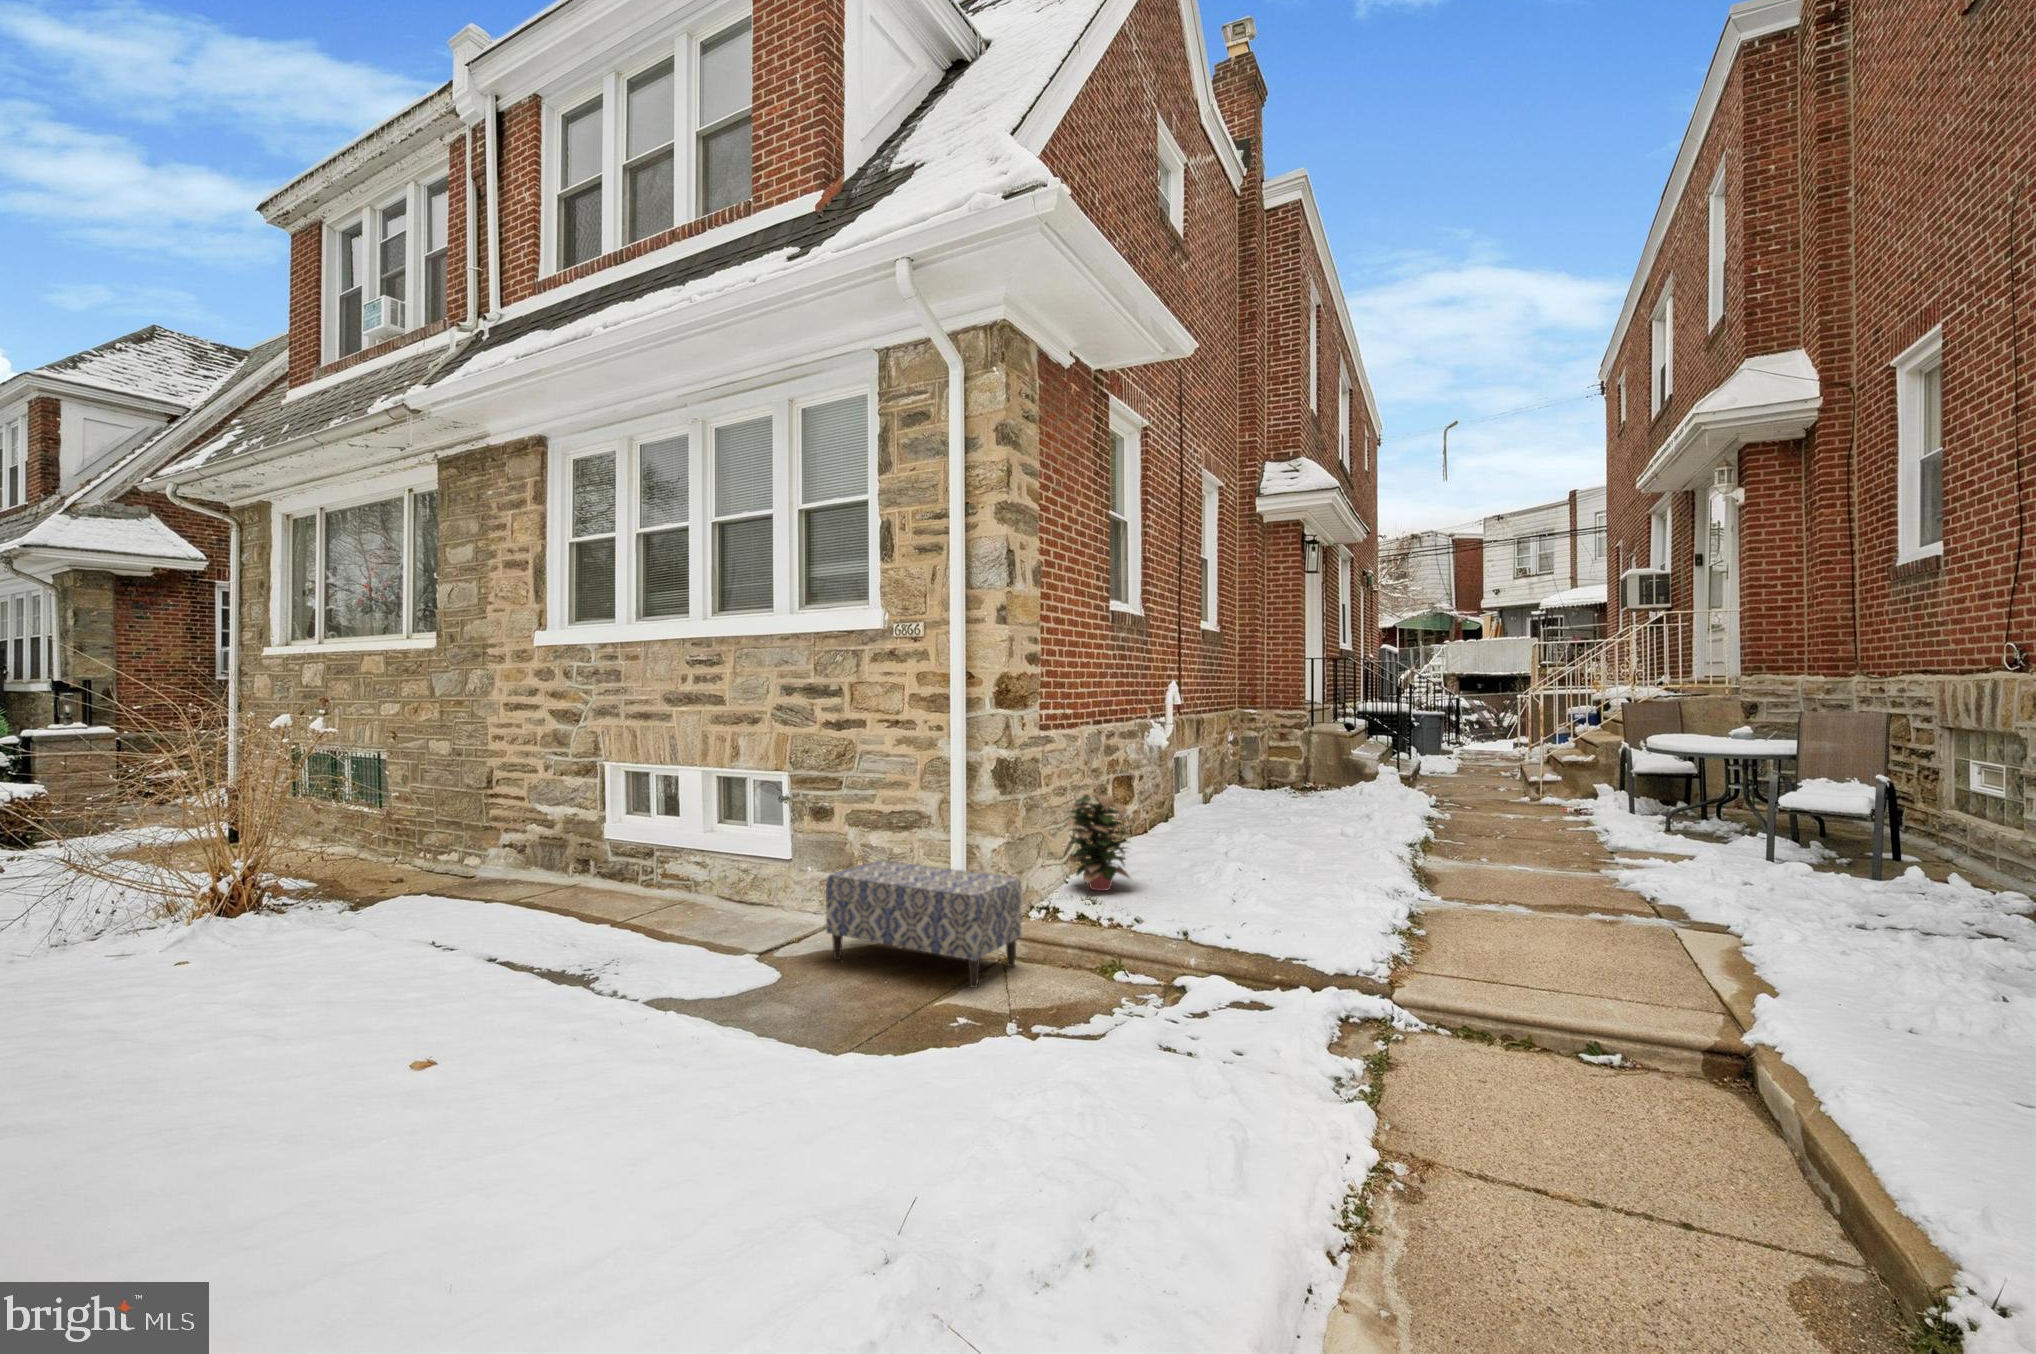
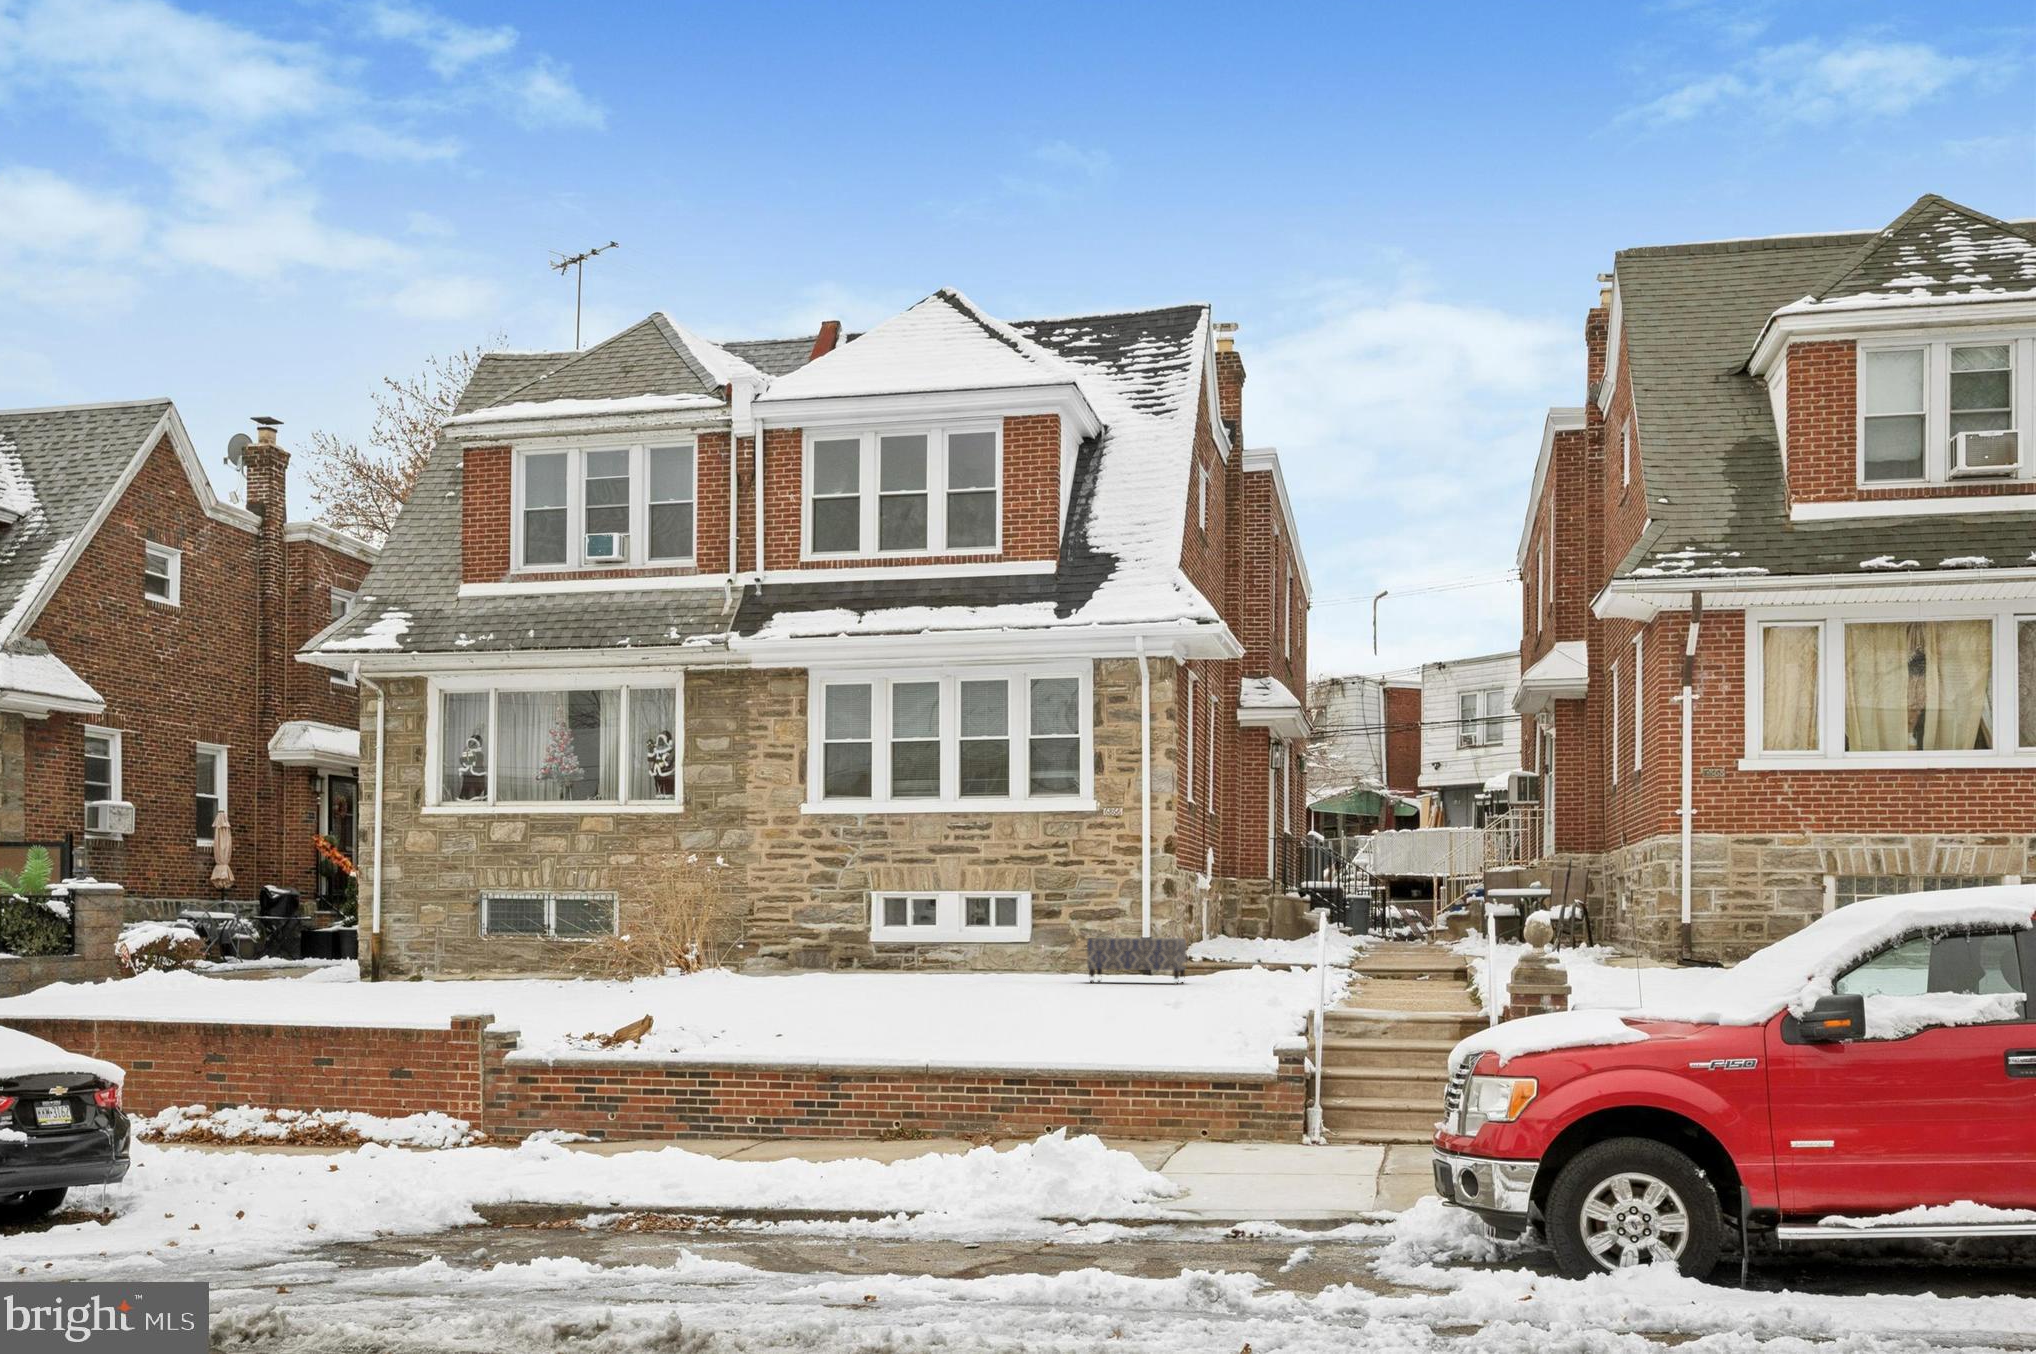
decorative plant: present [1065,793,1130,891] -> none [1184,904,1225,958]

